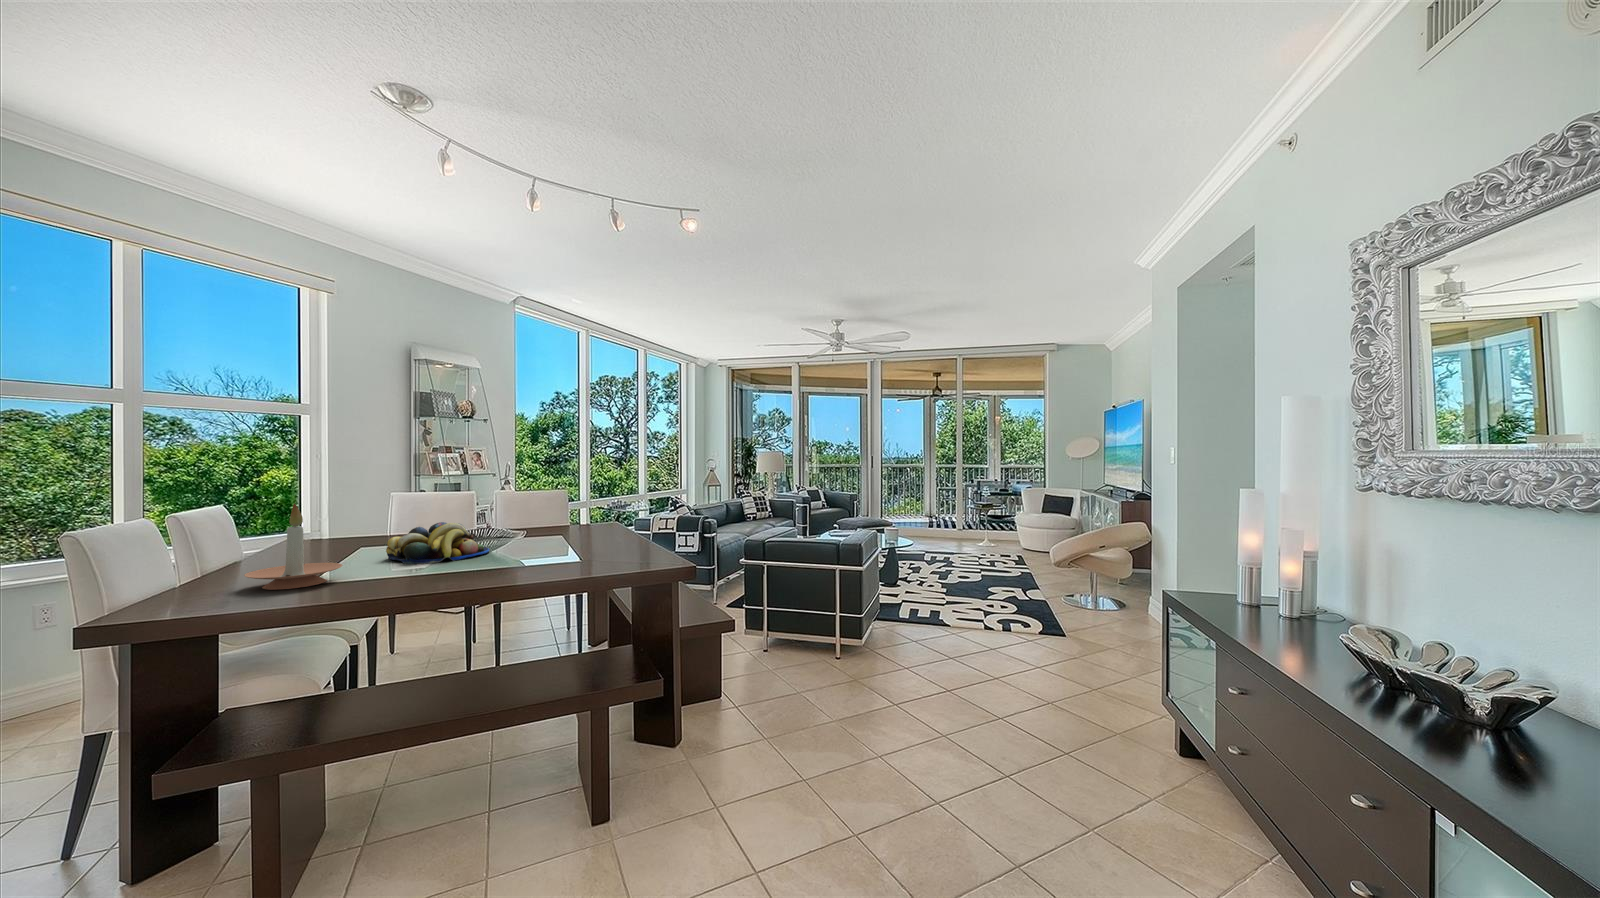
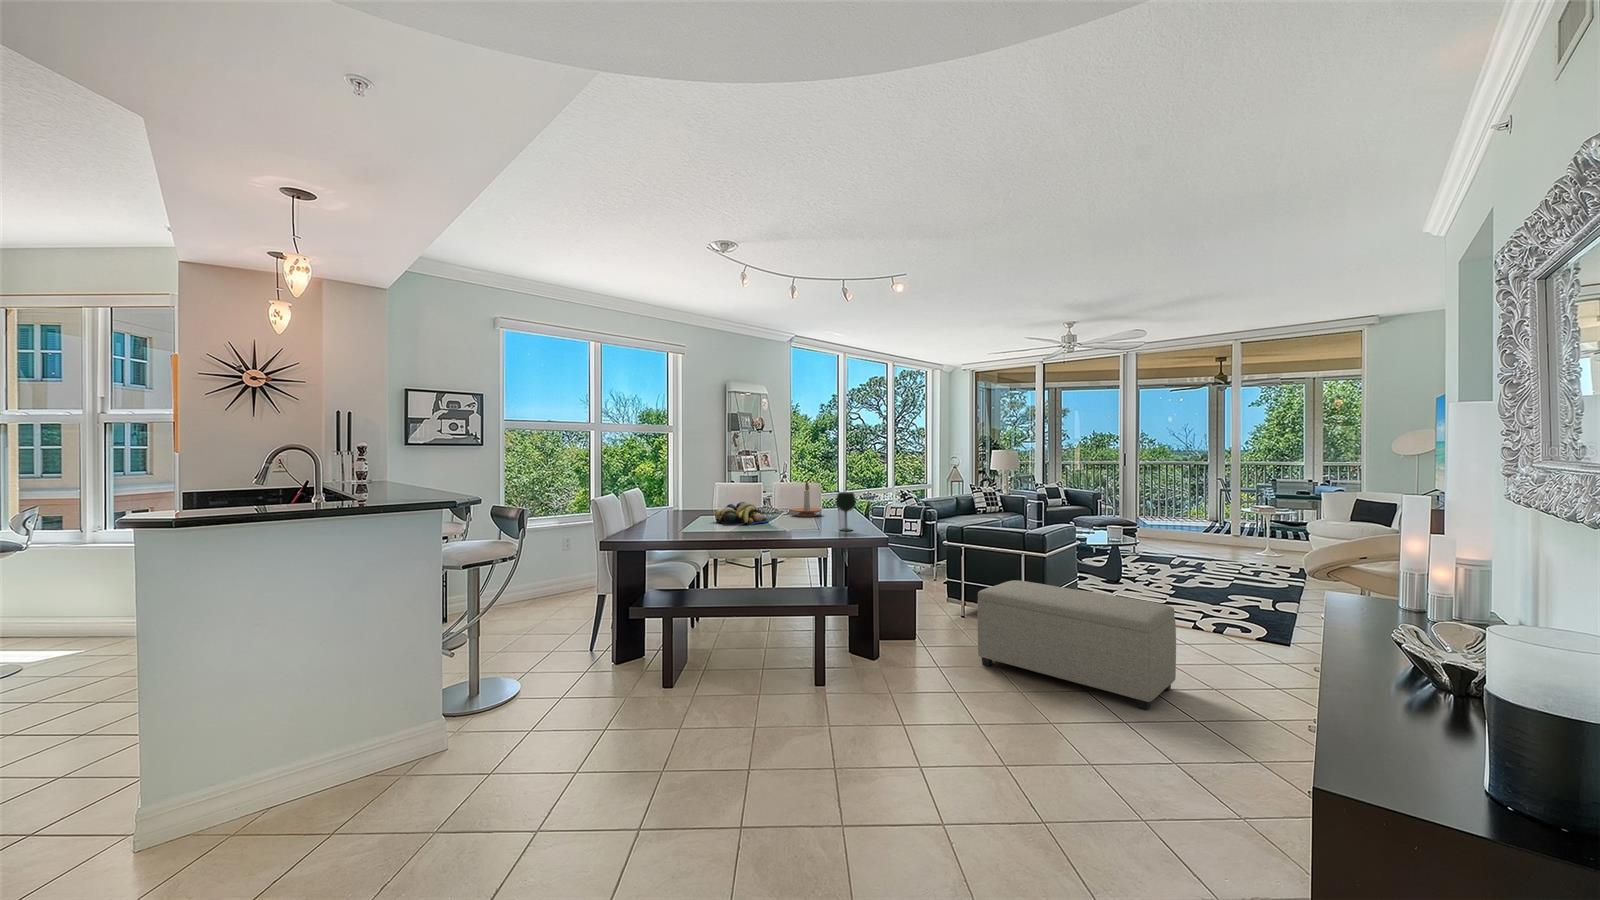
wine glass: none [609,501,641,561] -> present [836,492,856,531]
candle holder: present [244,504,342,590] -> present [791,481,822,516]
ottoman: none [813,607,1045,765] -> present [978,580,1176,710]

